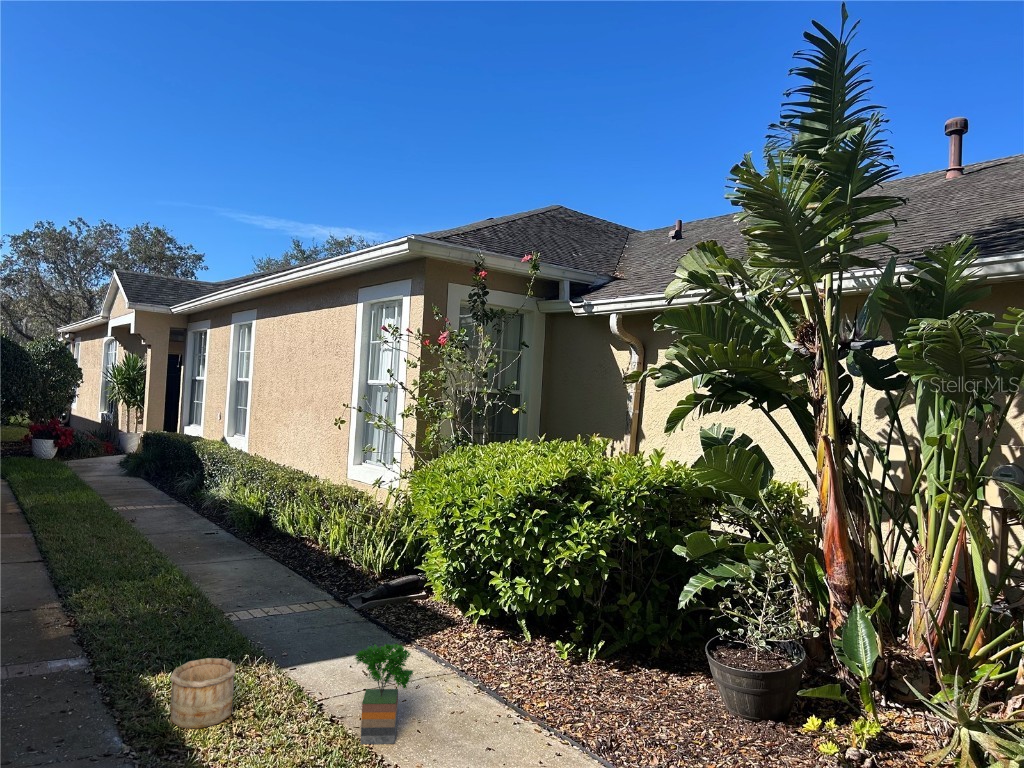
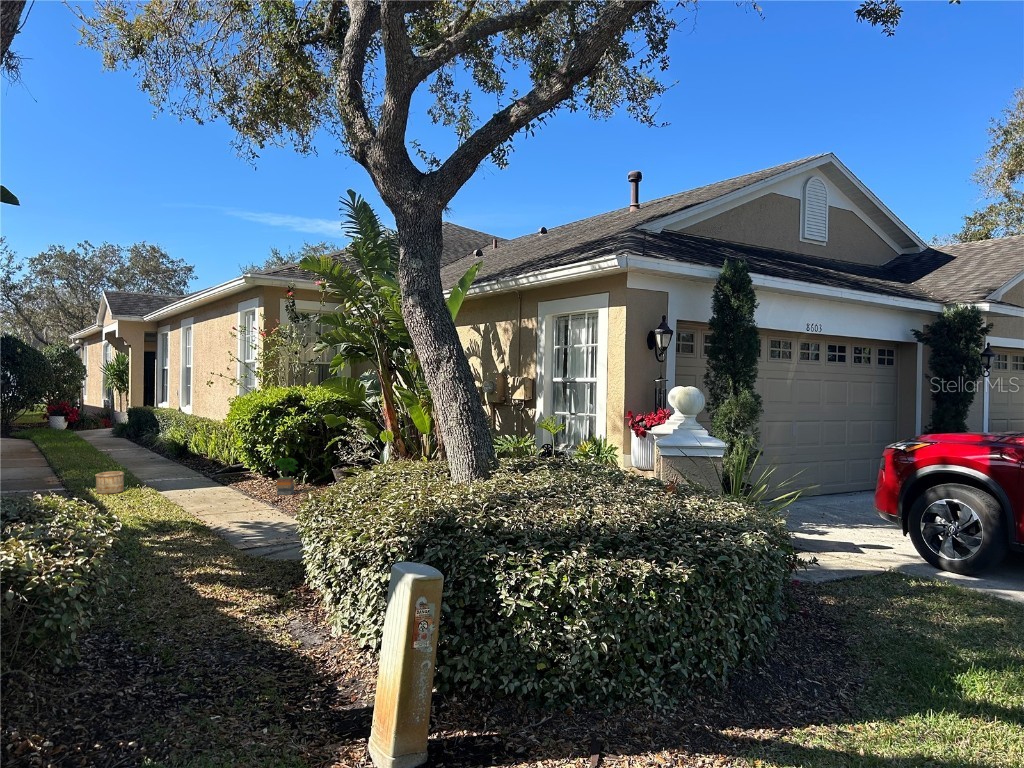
potted tree: present [355,643,414,744] -> present [275,458,298,495]

